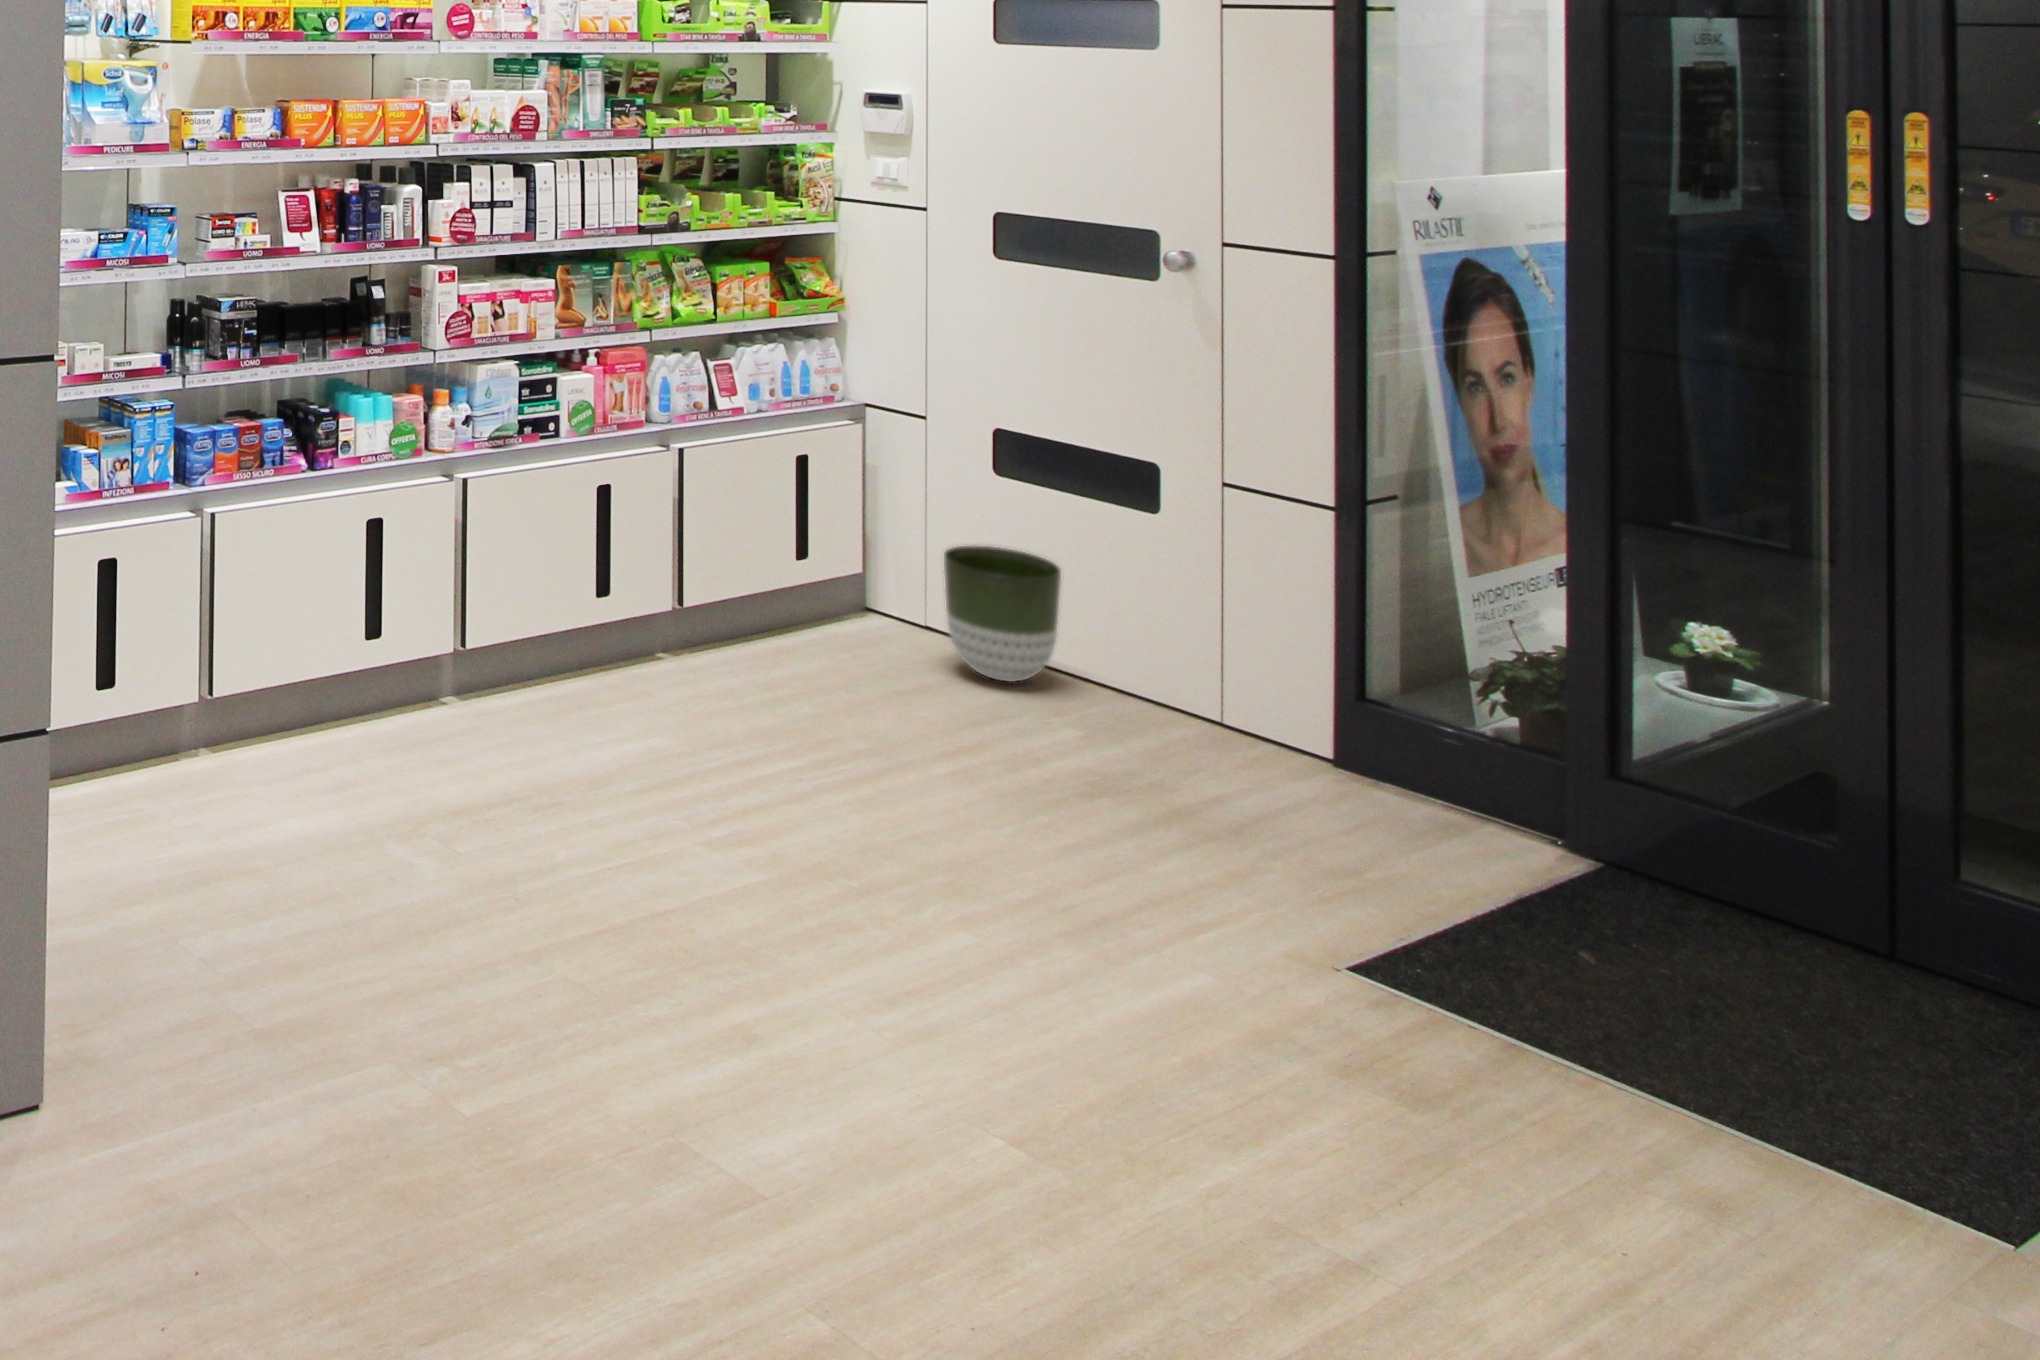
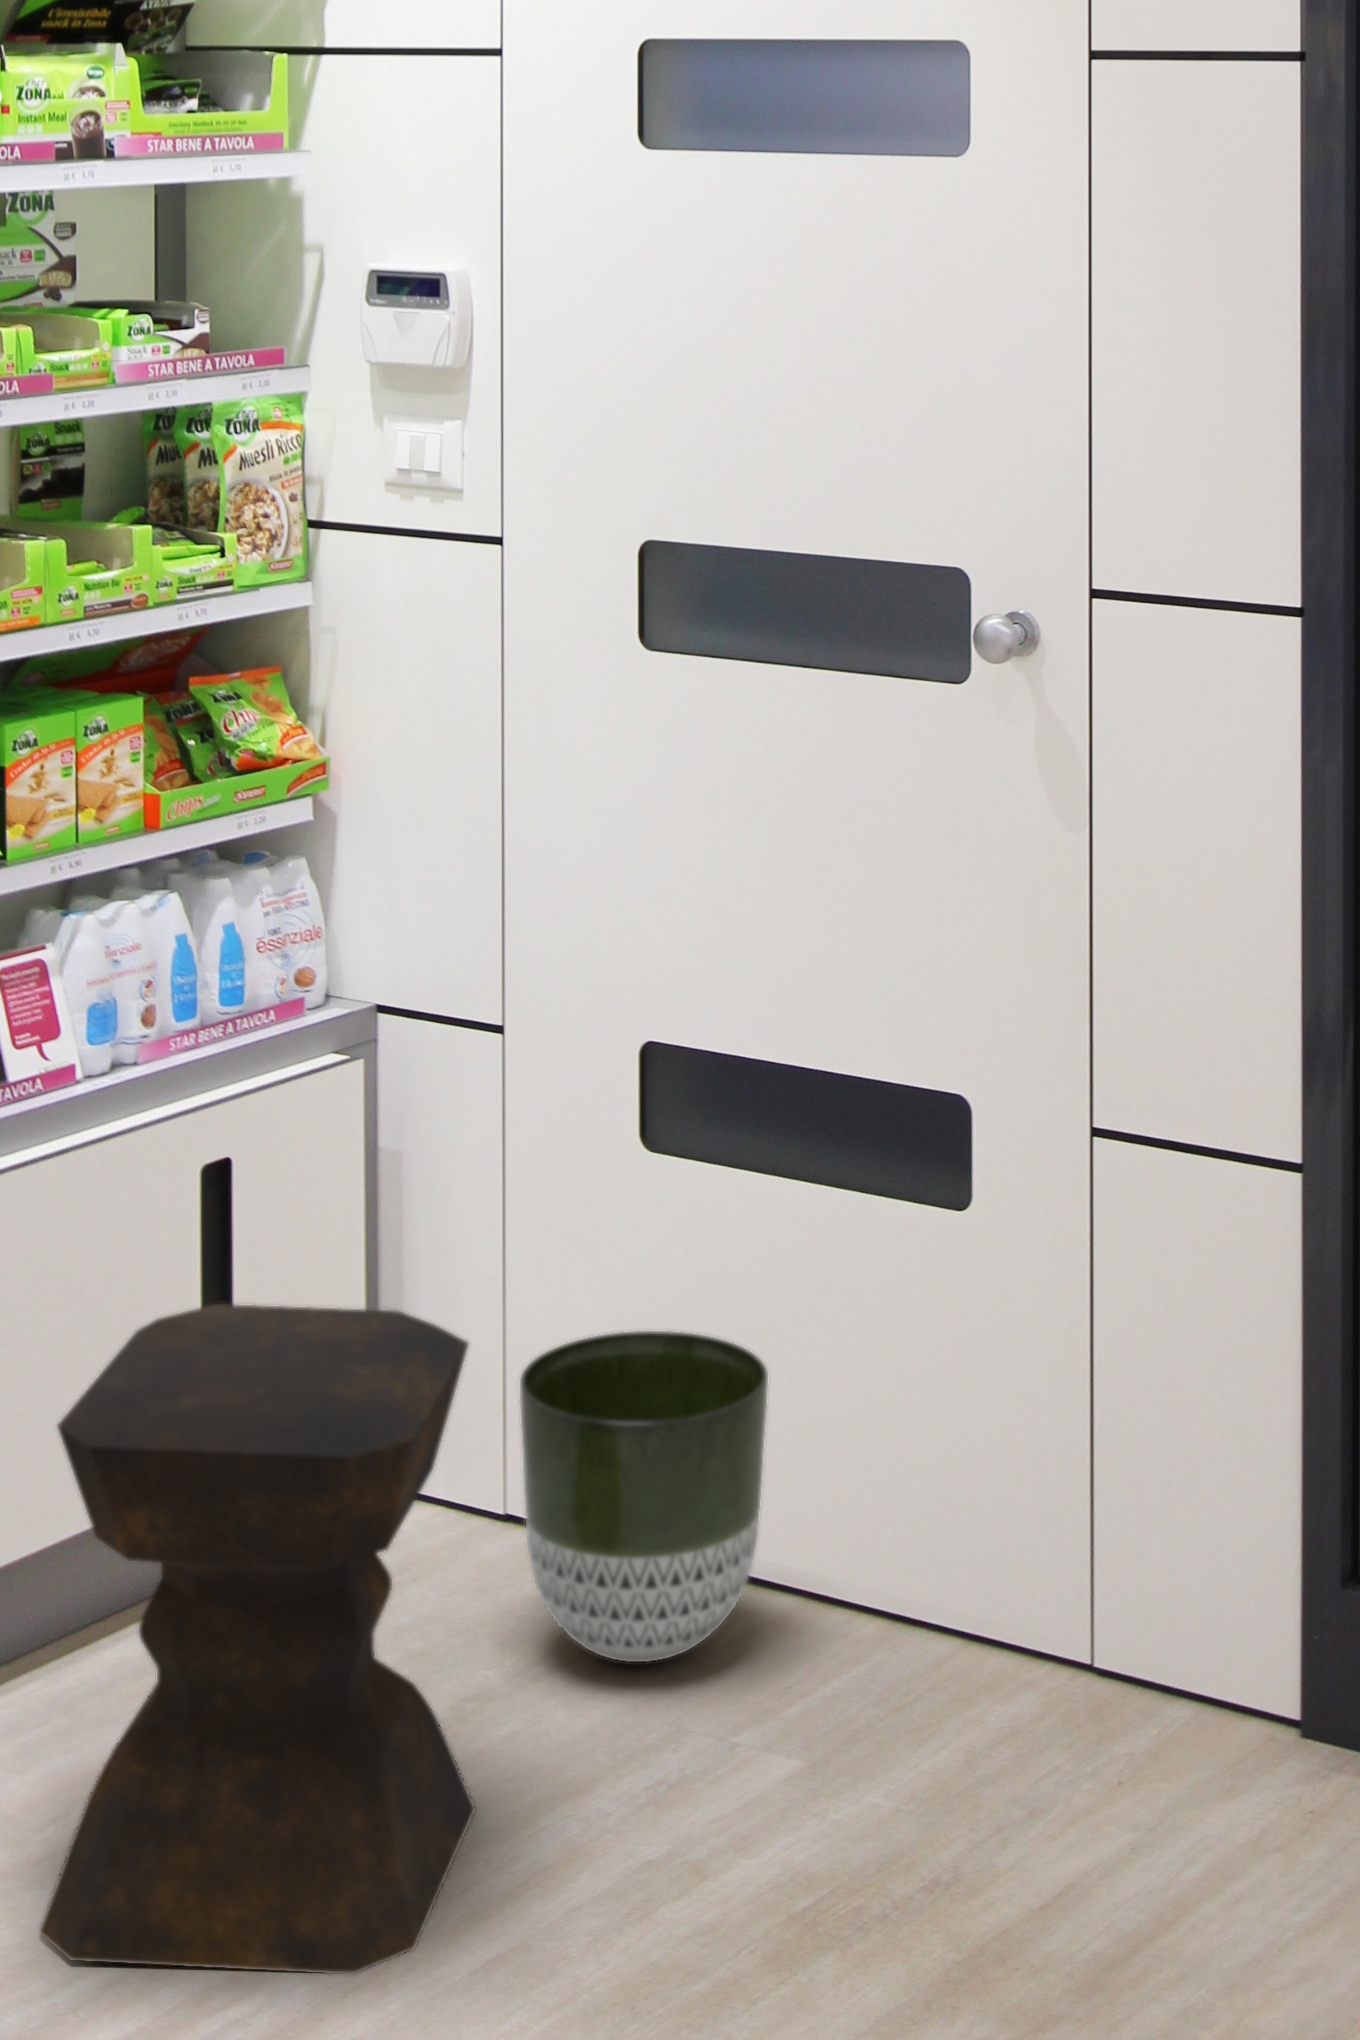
stool: none [751,491,930,749] -> present [40,1304,475,1974]

